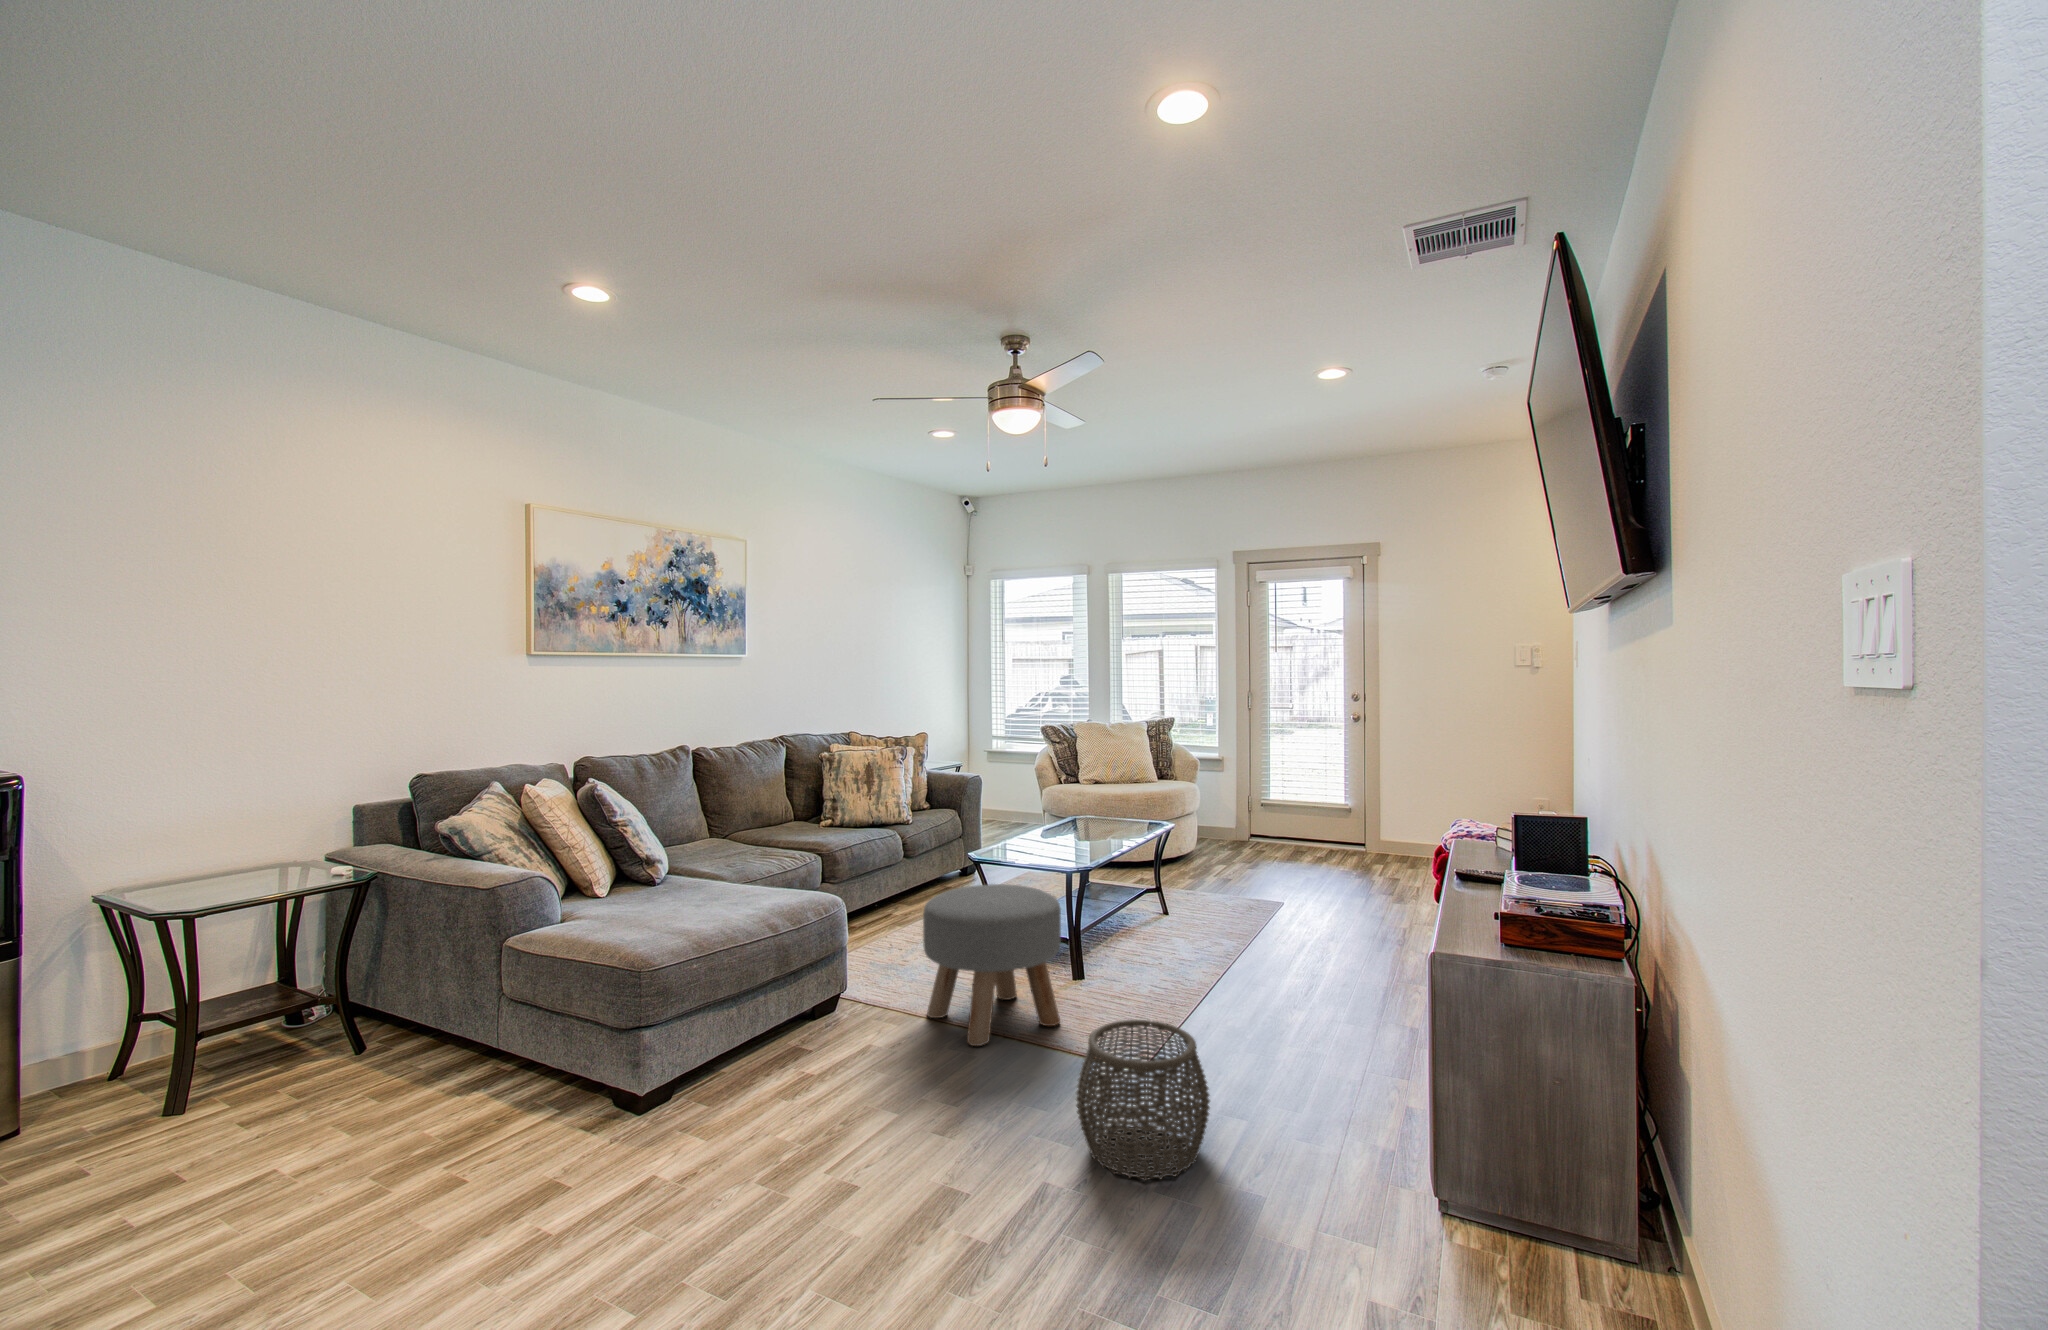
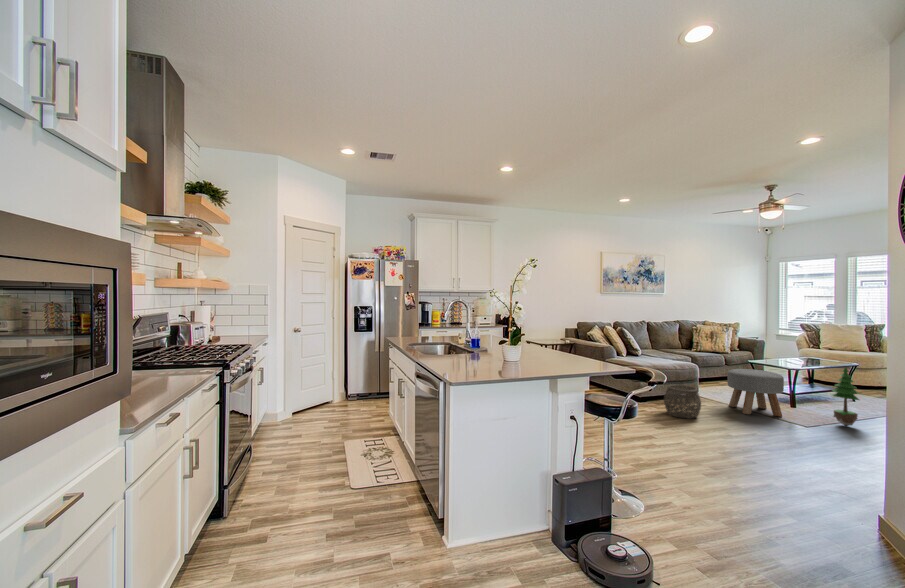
potted tree: none [1158,851,1218,1015] -> present [832,367,859,426]
woven basket: present [1076,1020,1210,1180] -> present [664,385,701,418]

